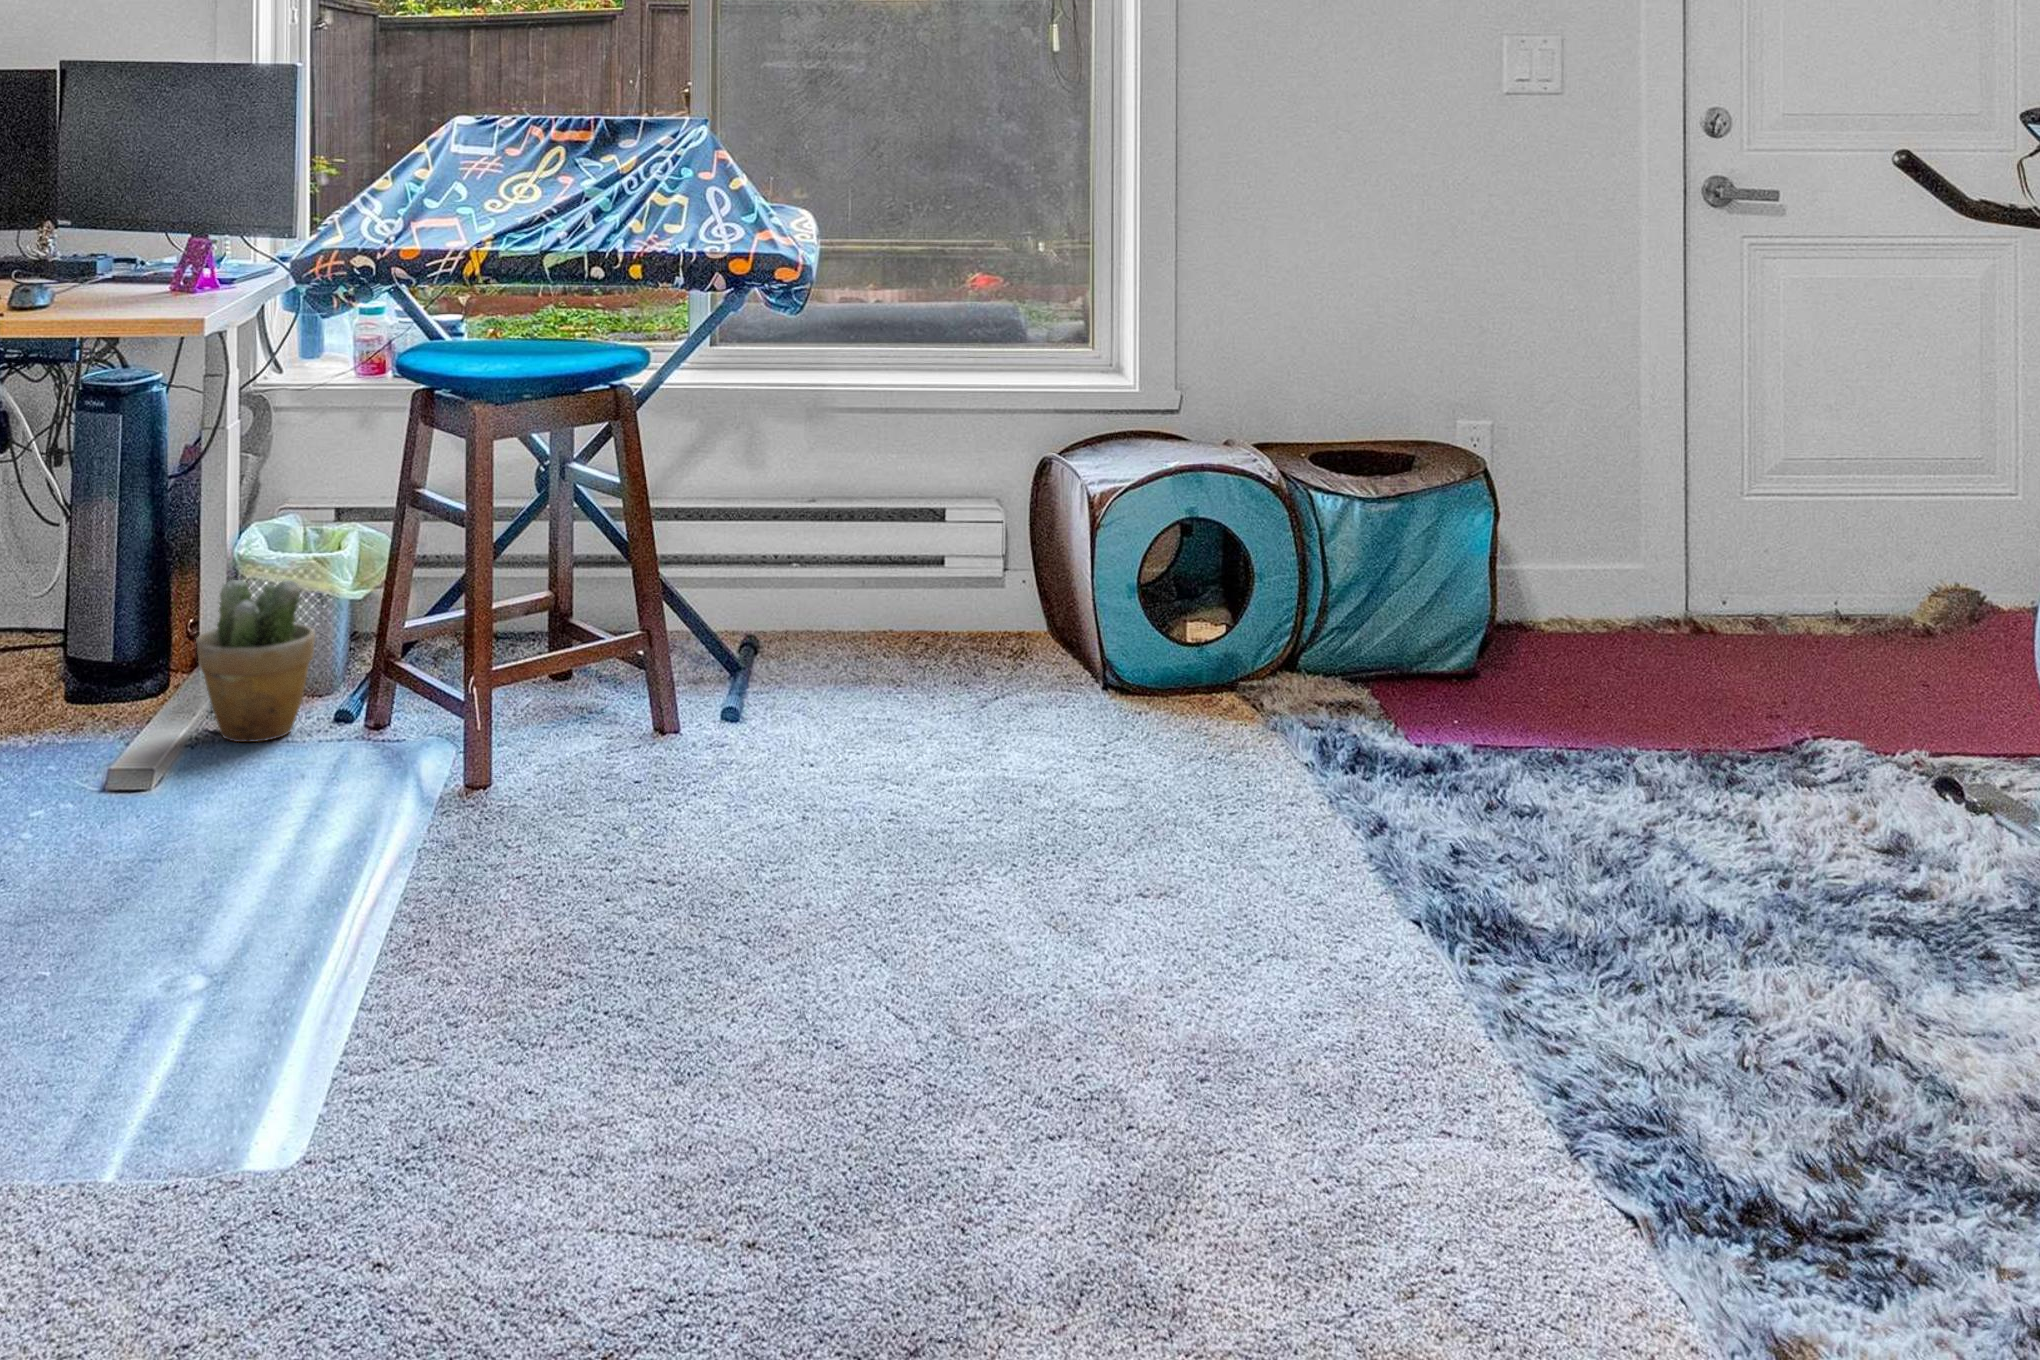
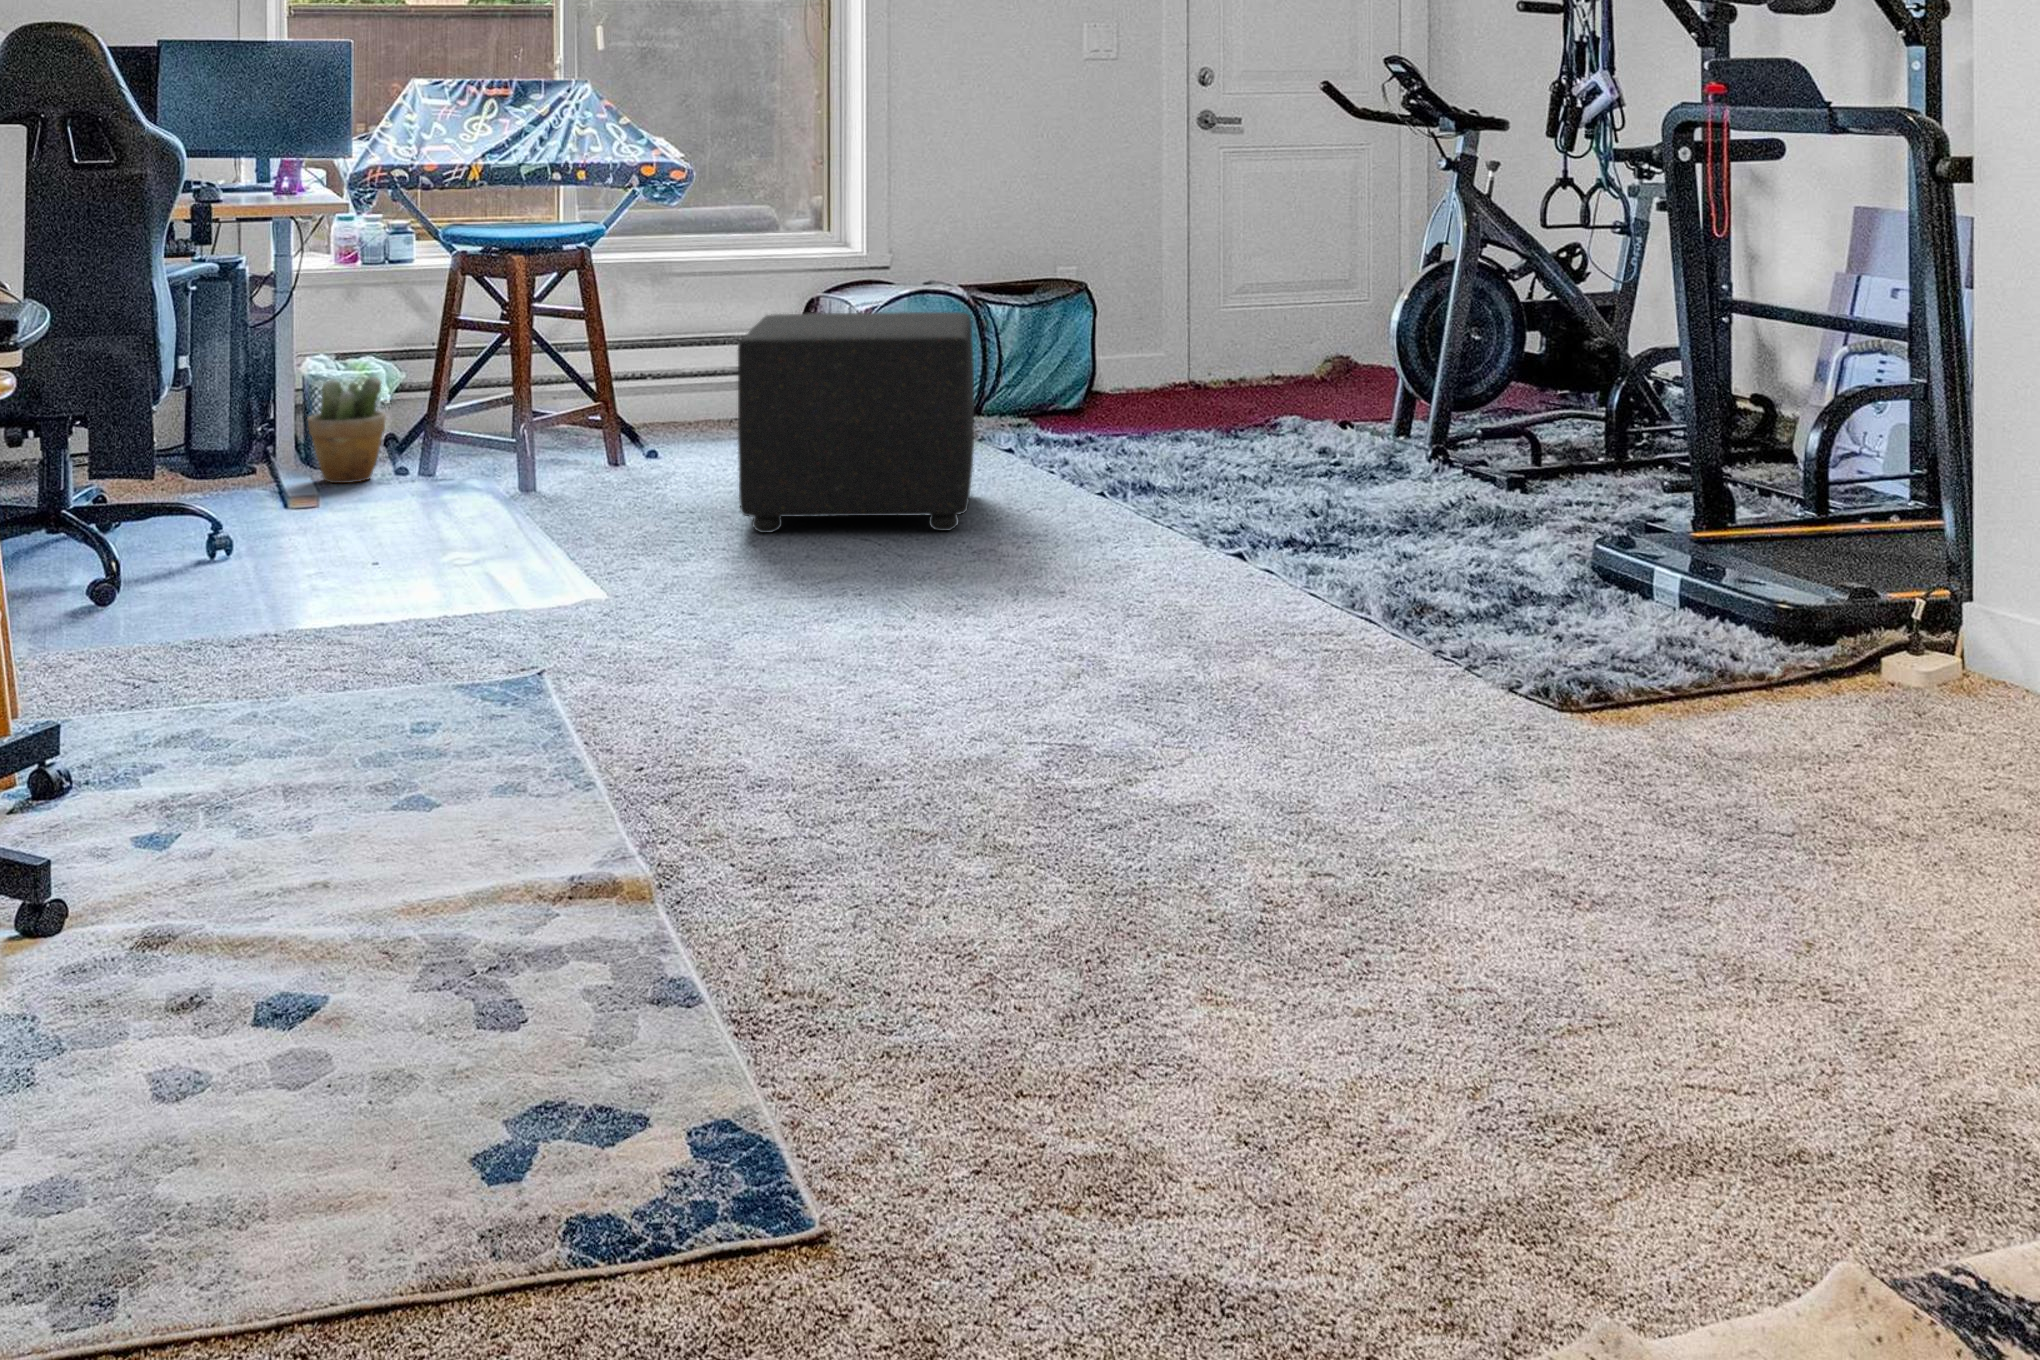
ottoman: none [665,544,1167,1029] -> present [738,312,974,533]

